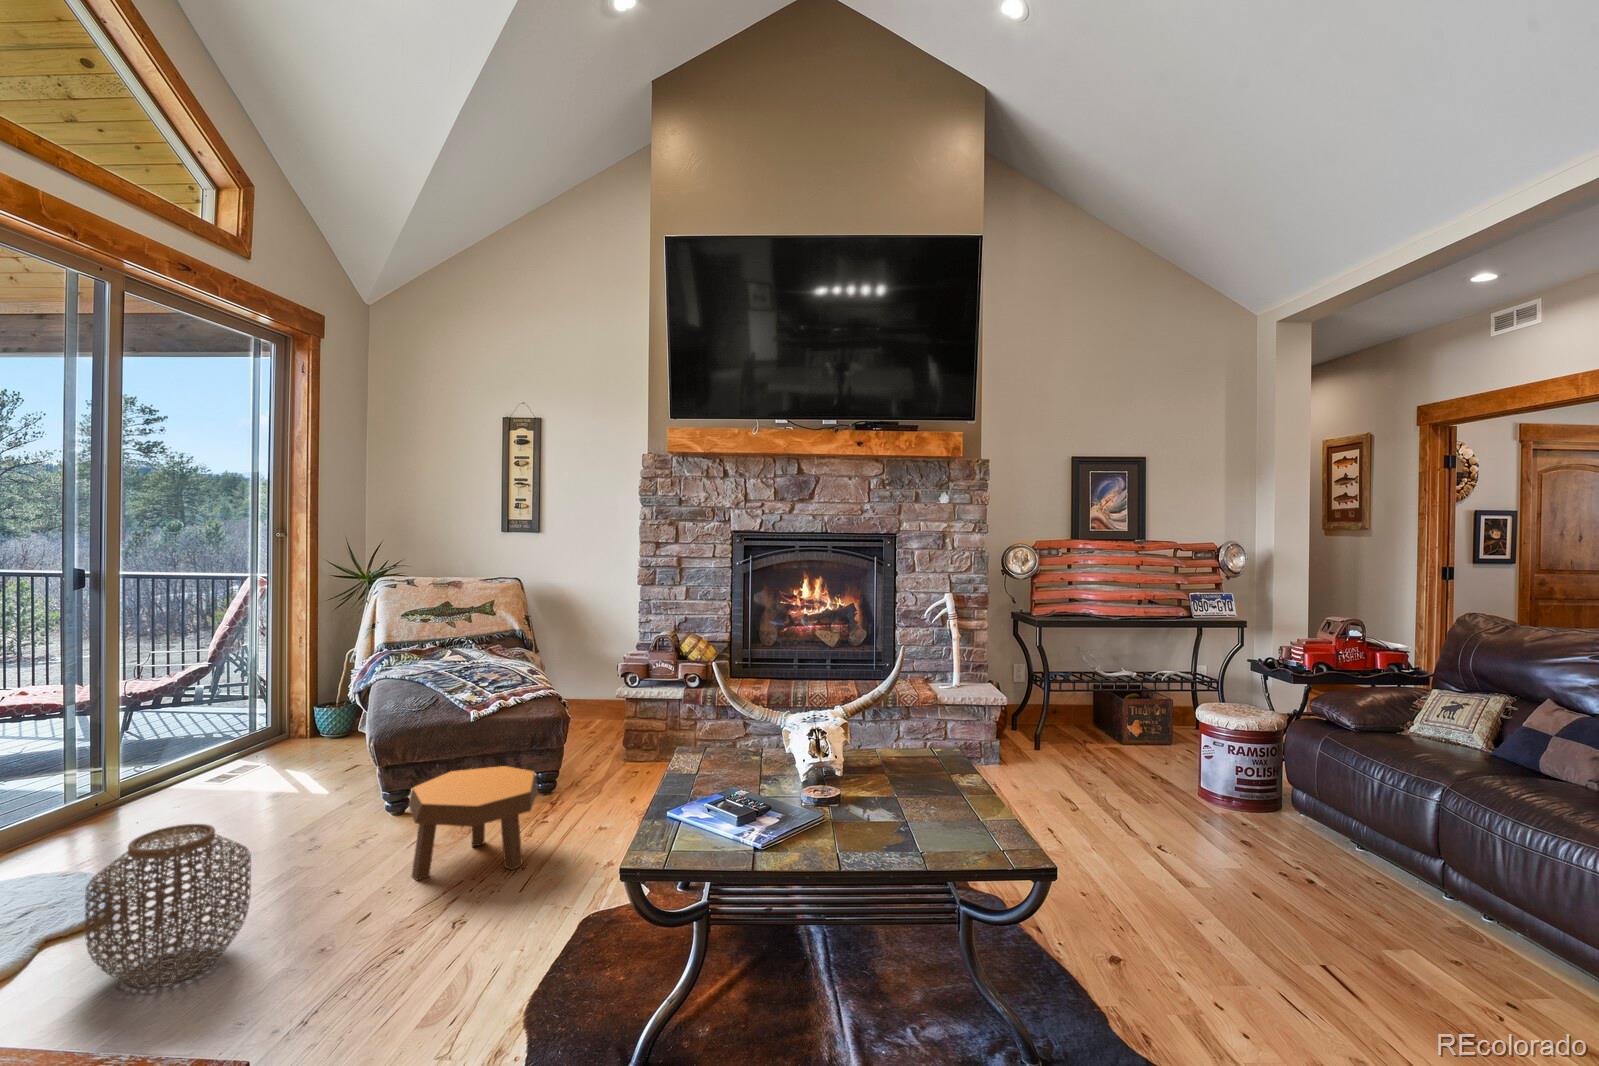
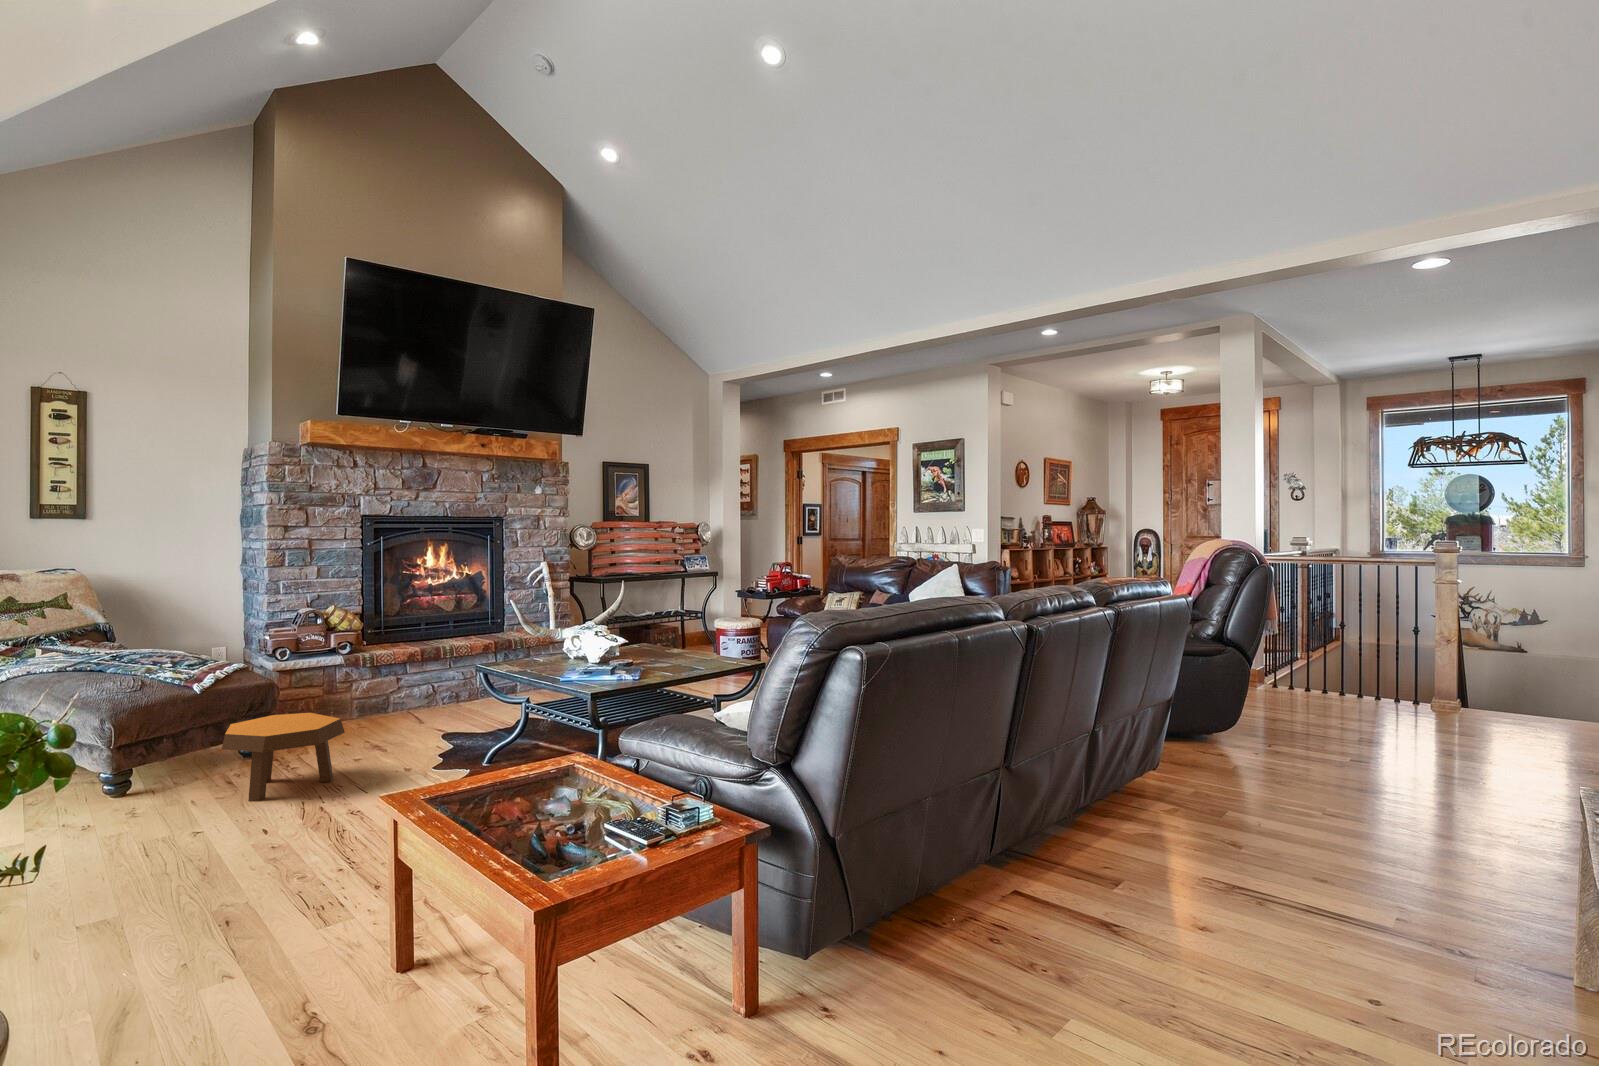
woven basket: present [85,824,251,987] -> none [94,750,224,875]

